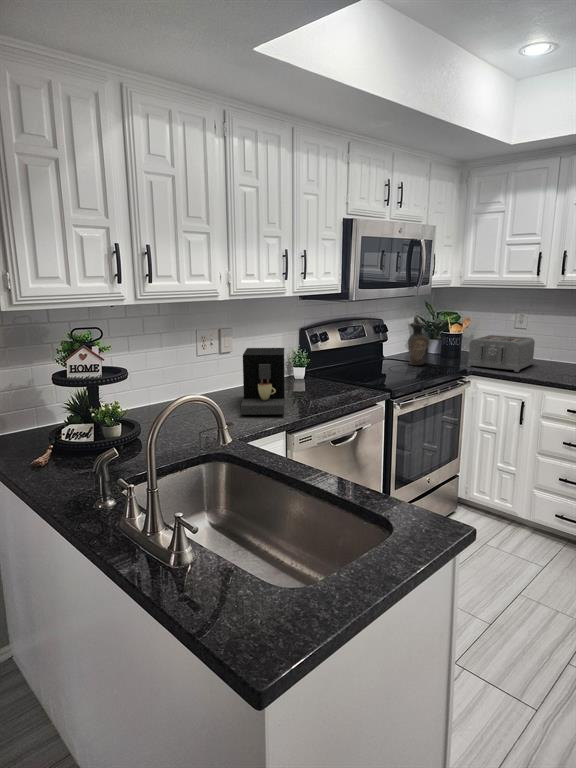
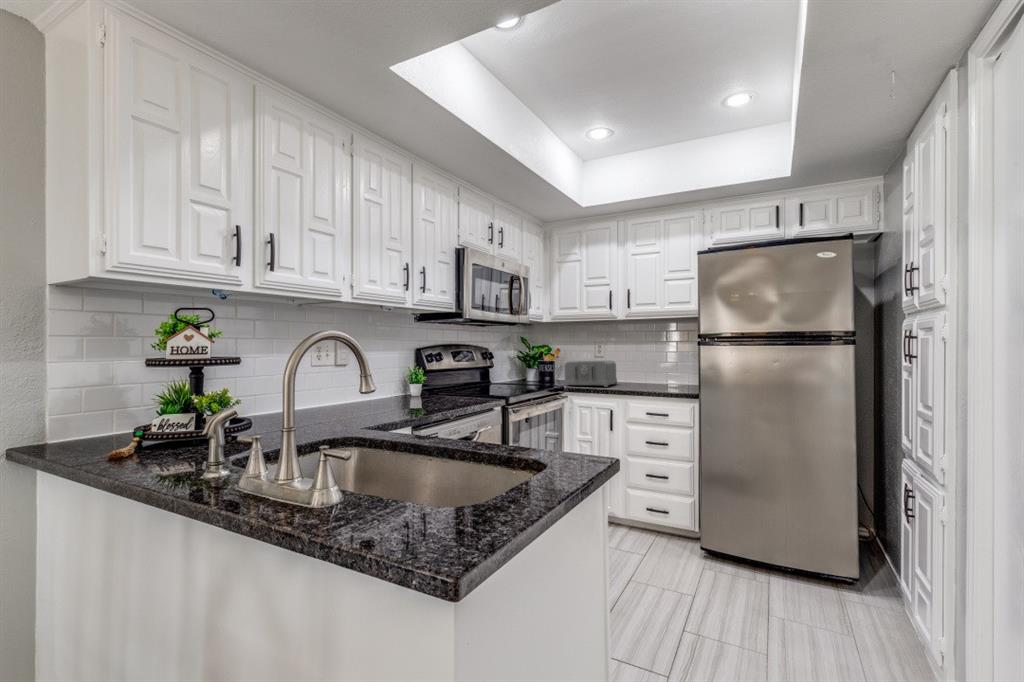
ceramic pitcher: present [408,316,429,365] -> none [512,343,531,386]
coffee maker: present [241,348,285,415] -> none [363,355,408,413]

